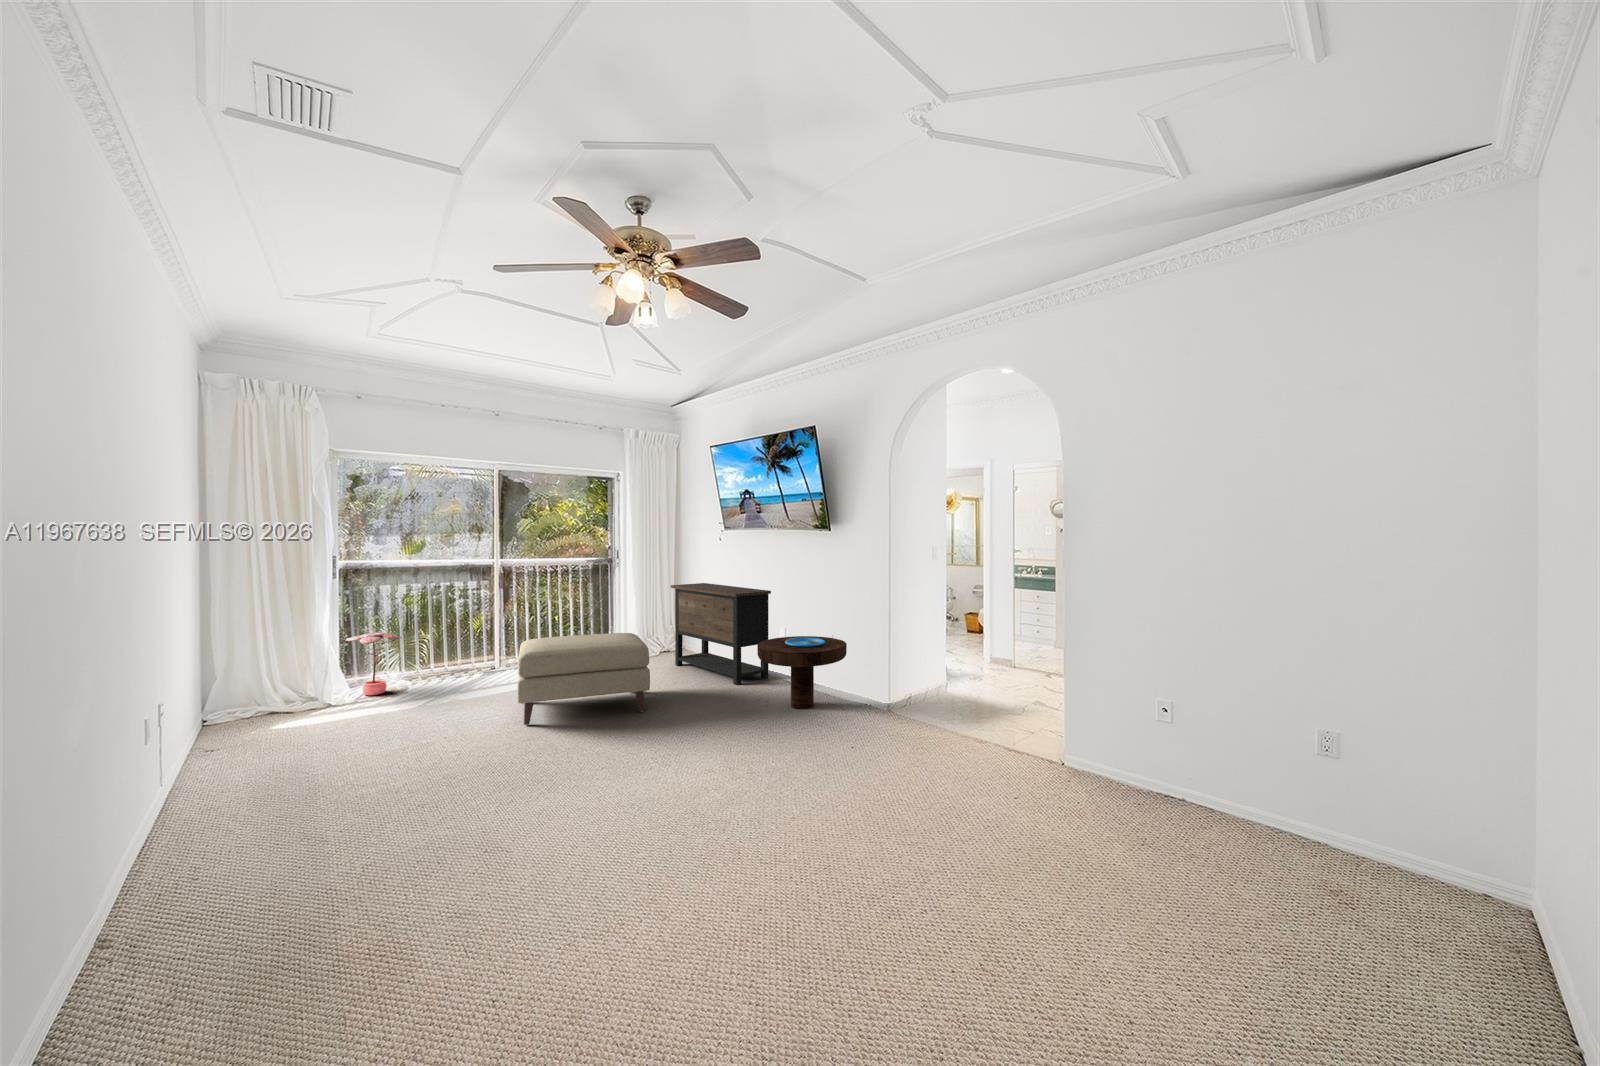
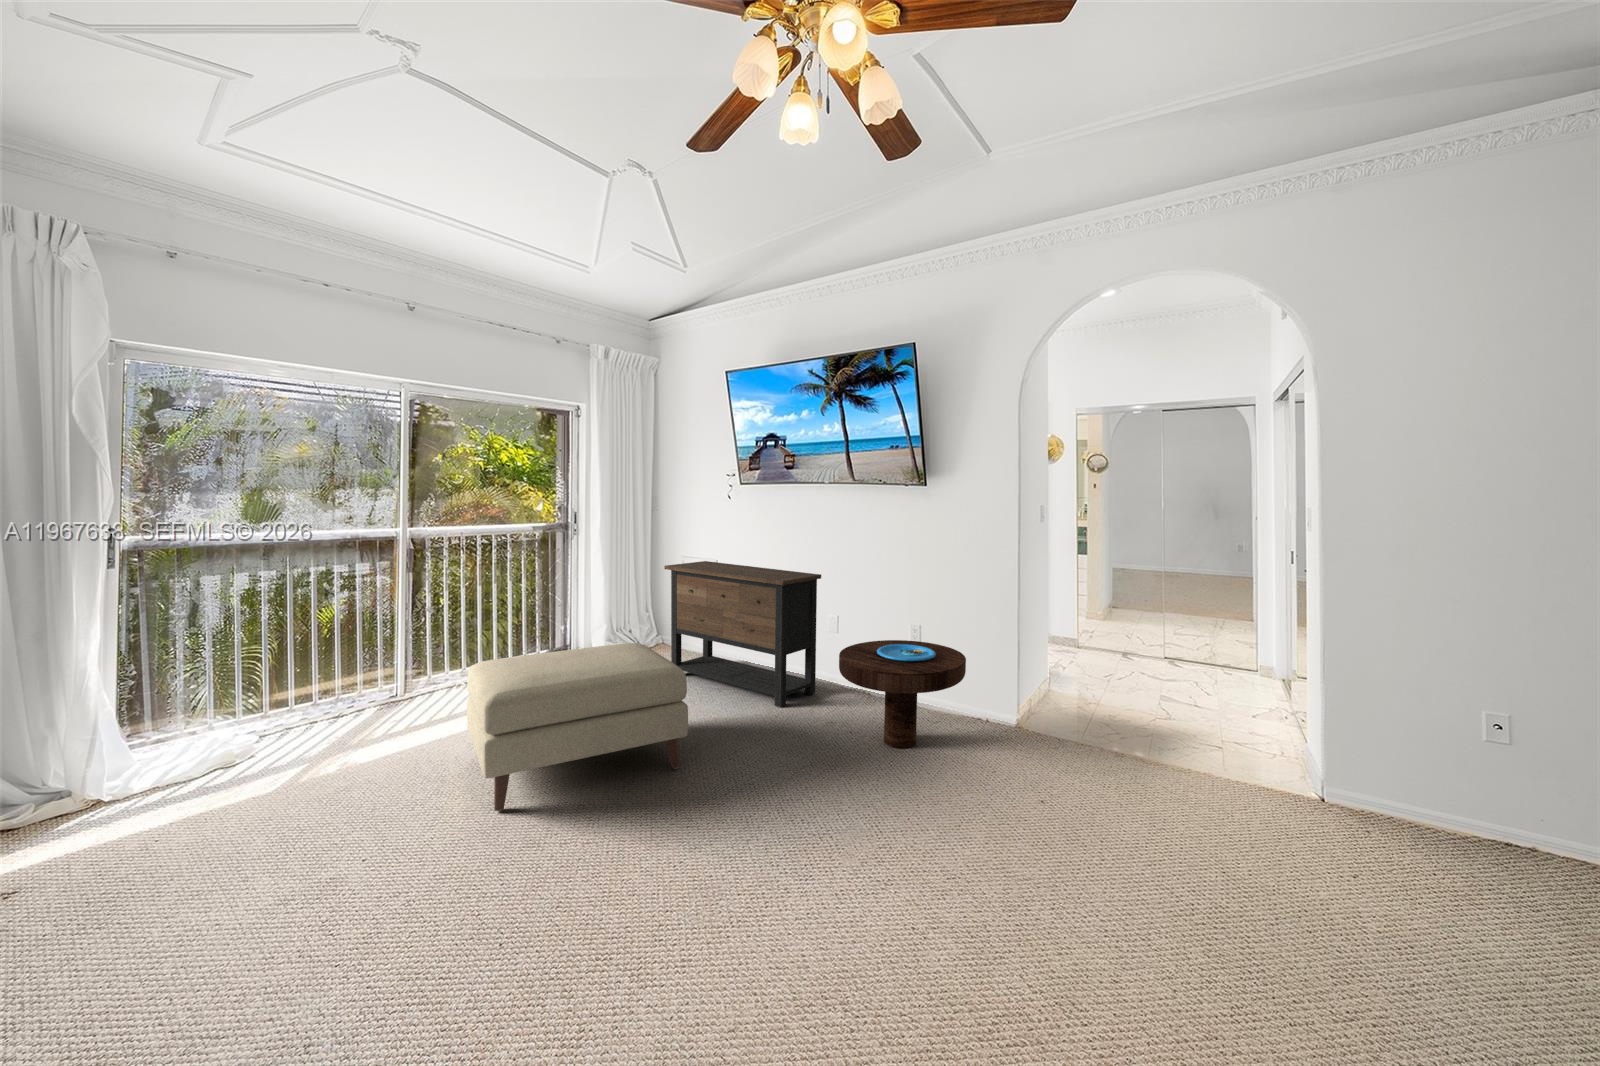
potted plant: present [346,633,401,695] -> none [143,652,248,759]

